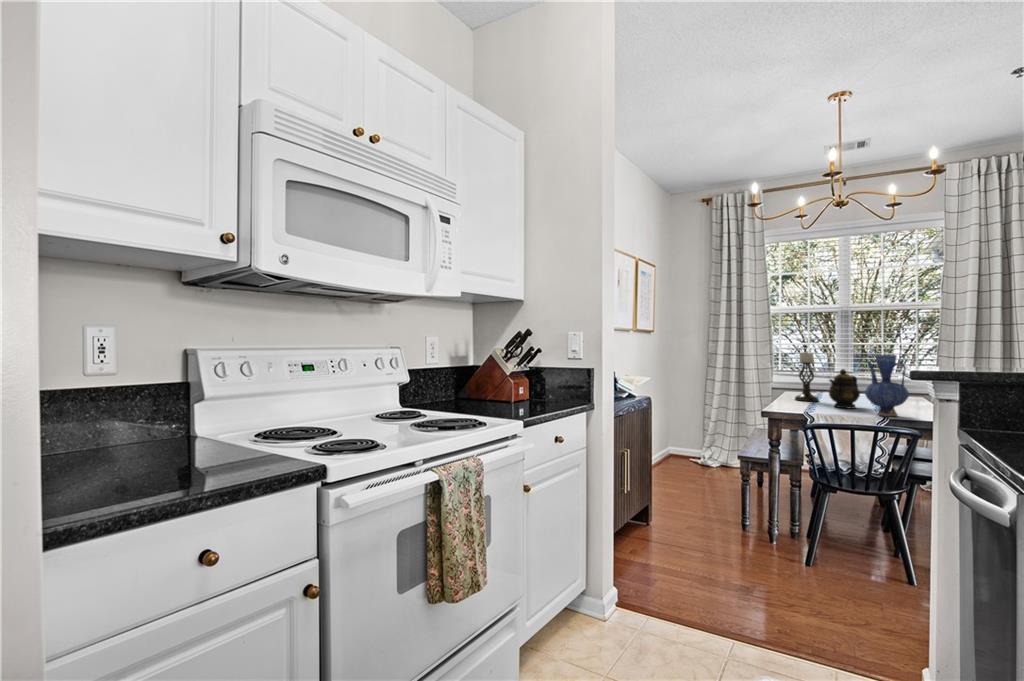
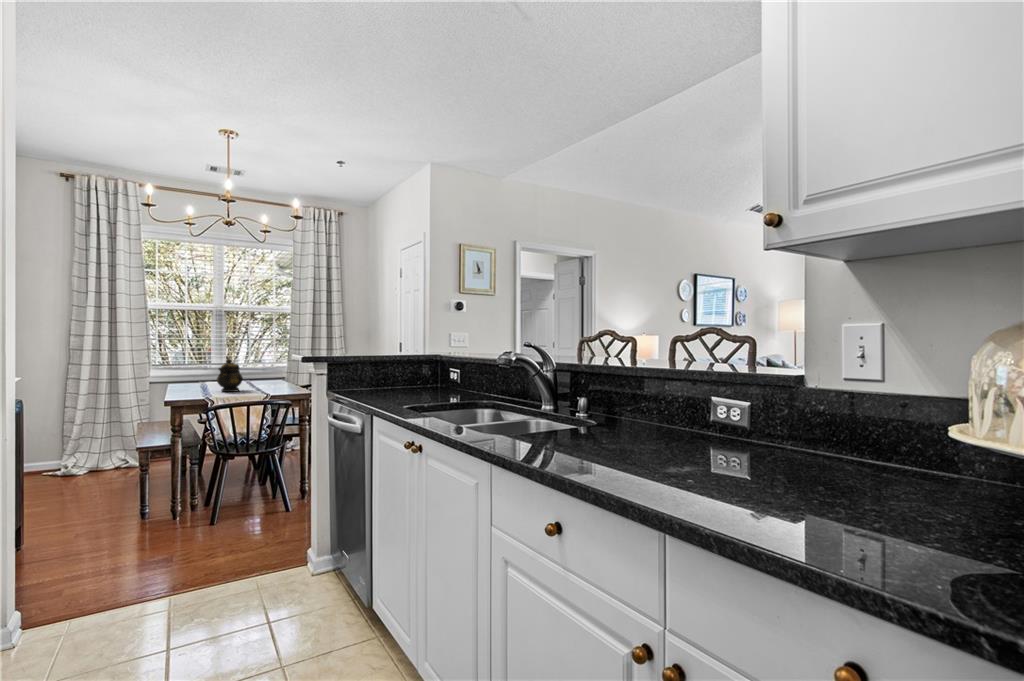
candle holder: present [795,351,818,401] -> none [182,344,205,390]
vase: present [865,355,909,416] -> none [249,345,281,394]

